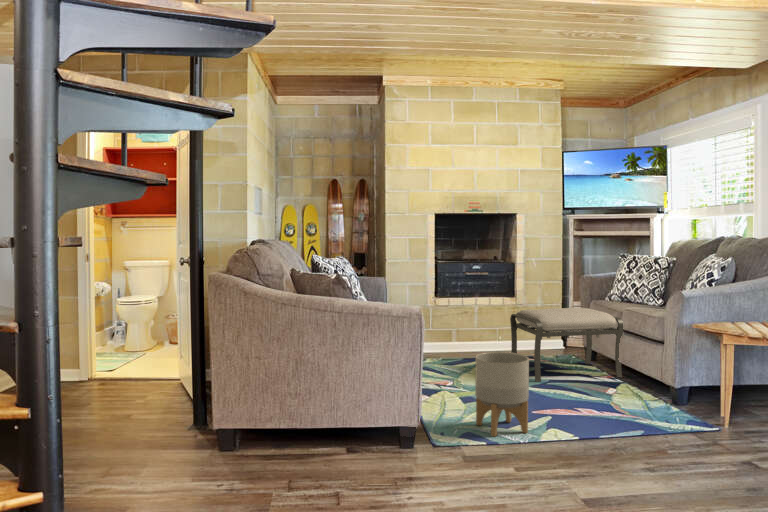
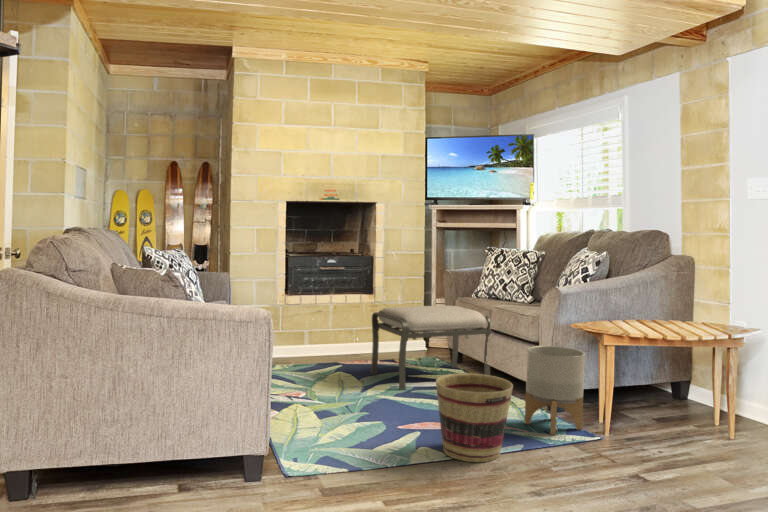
planter: present [475,352,529,437] -> present [525,346,585,435]
basket: none [561,367,631,443] -> present [436,373,513,462]

